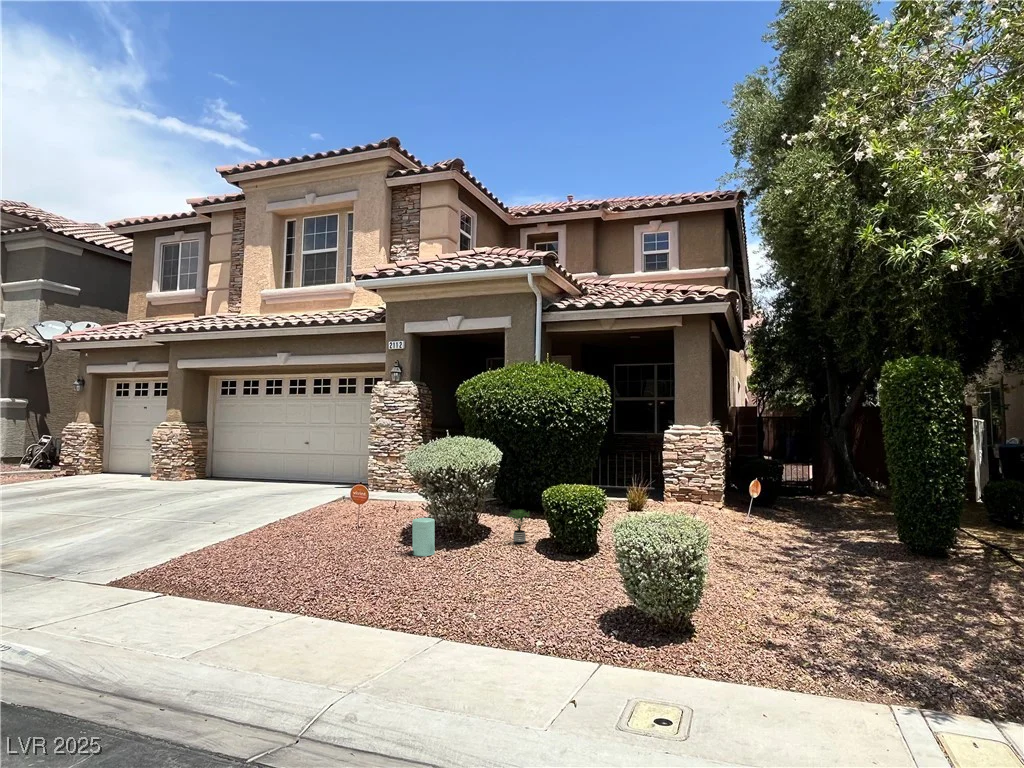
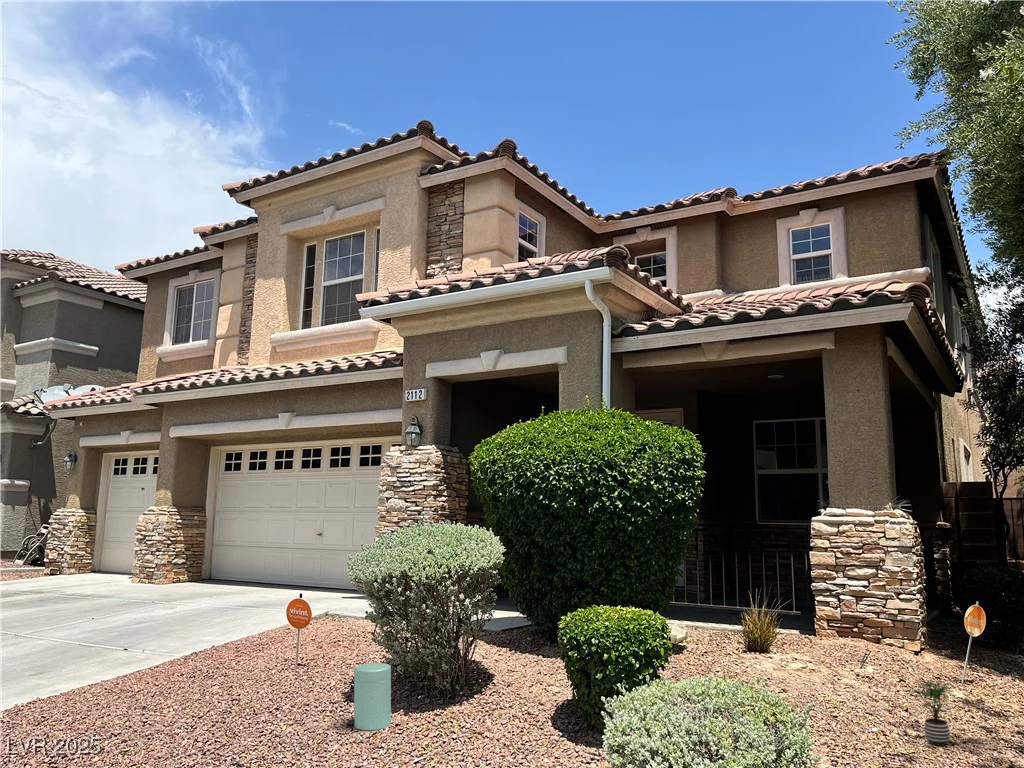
potted plant: present [509,510,529,544] -> present [910,679,953,746]

